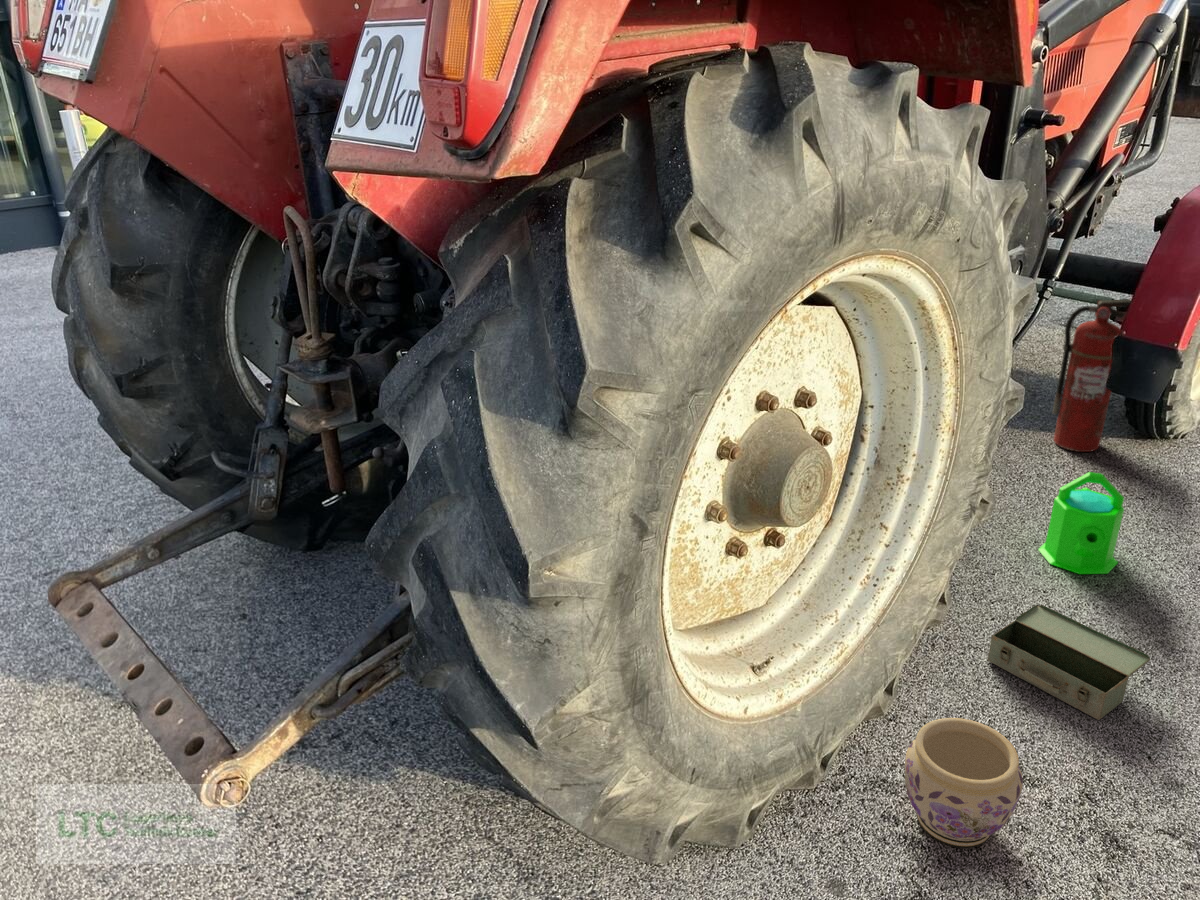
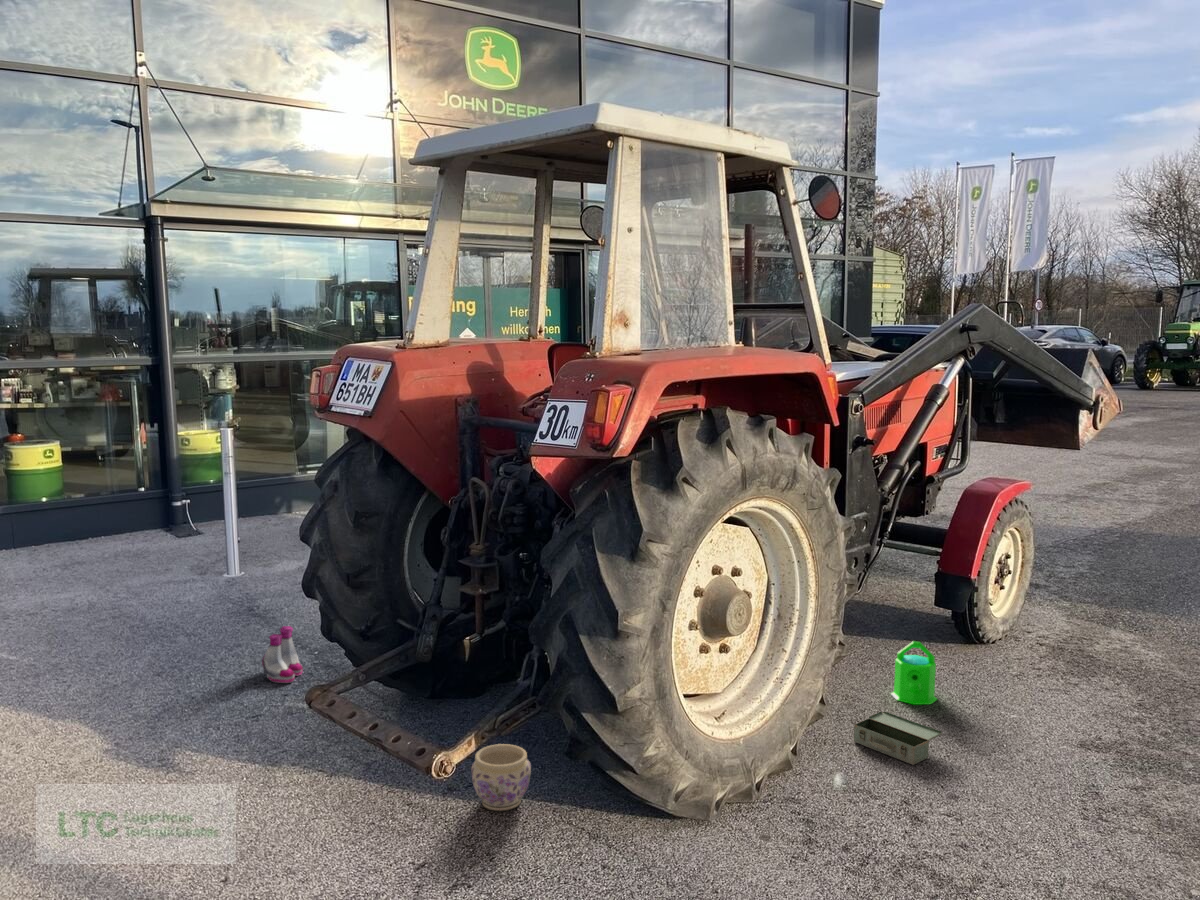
fire extinguisher: present [1053,299,1131,452] -> none [905,548,946,647]
boots: none [48,433,117,524] -> present [262,626,303,683]
planter: present [905,718,1023,848] -> present [471,744,531,812]

